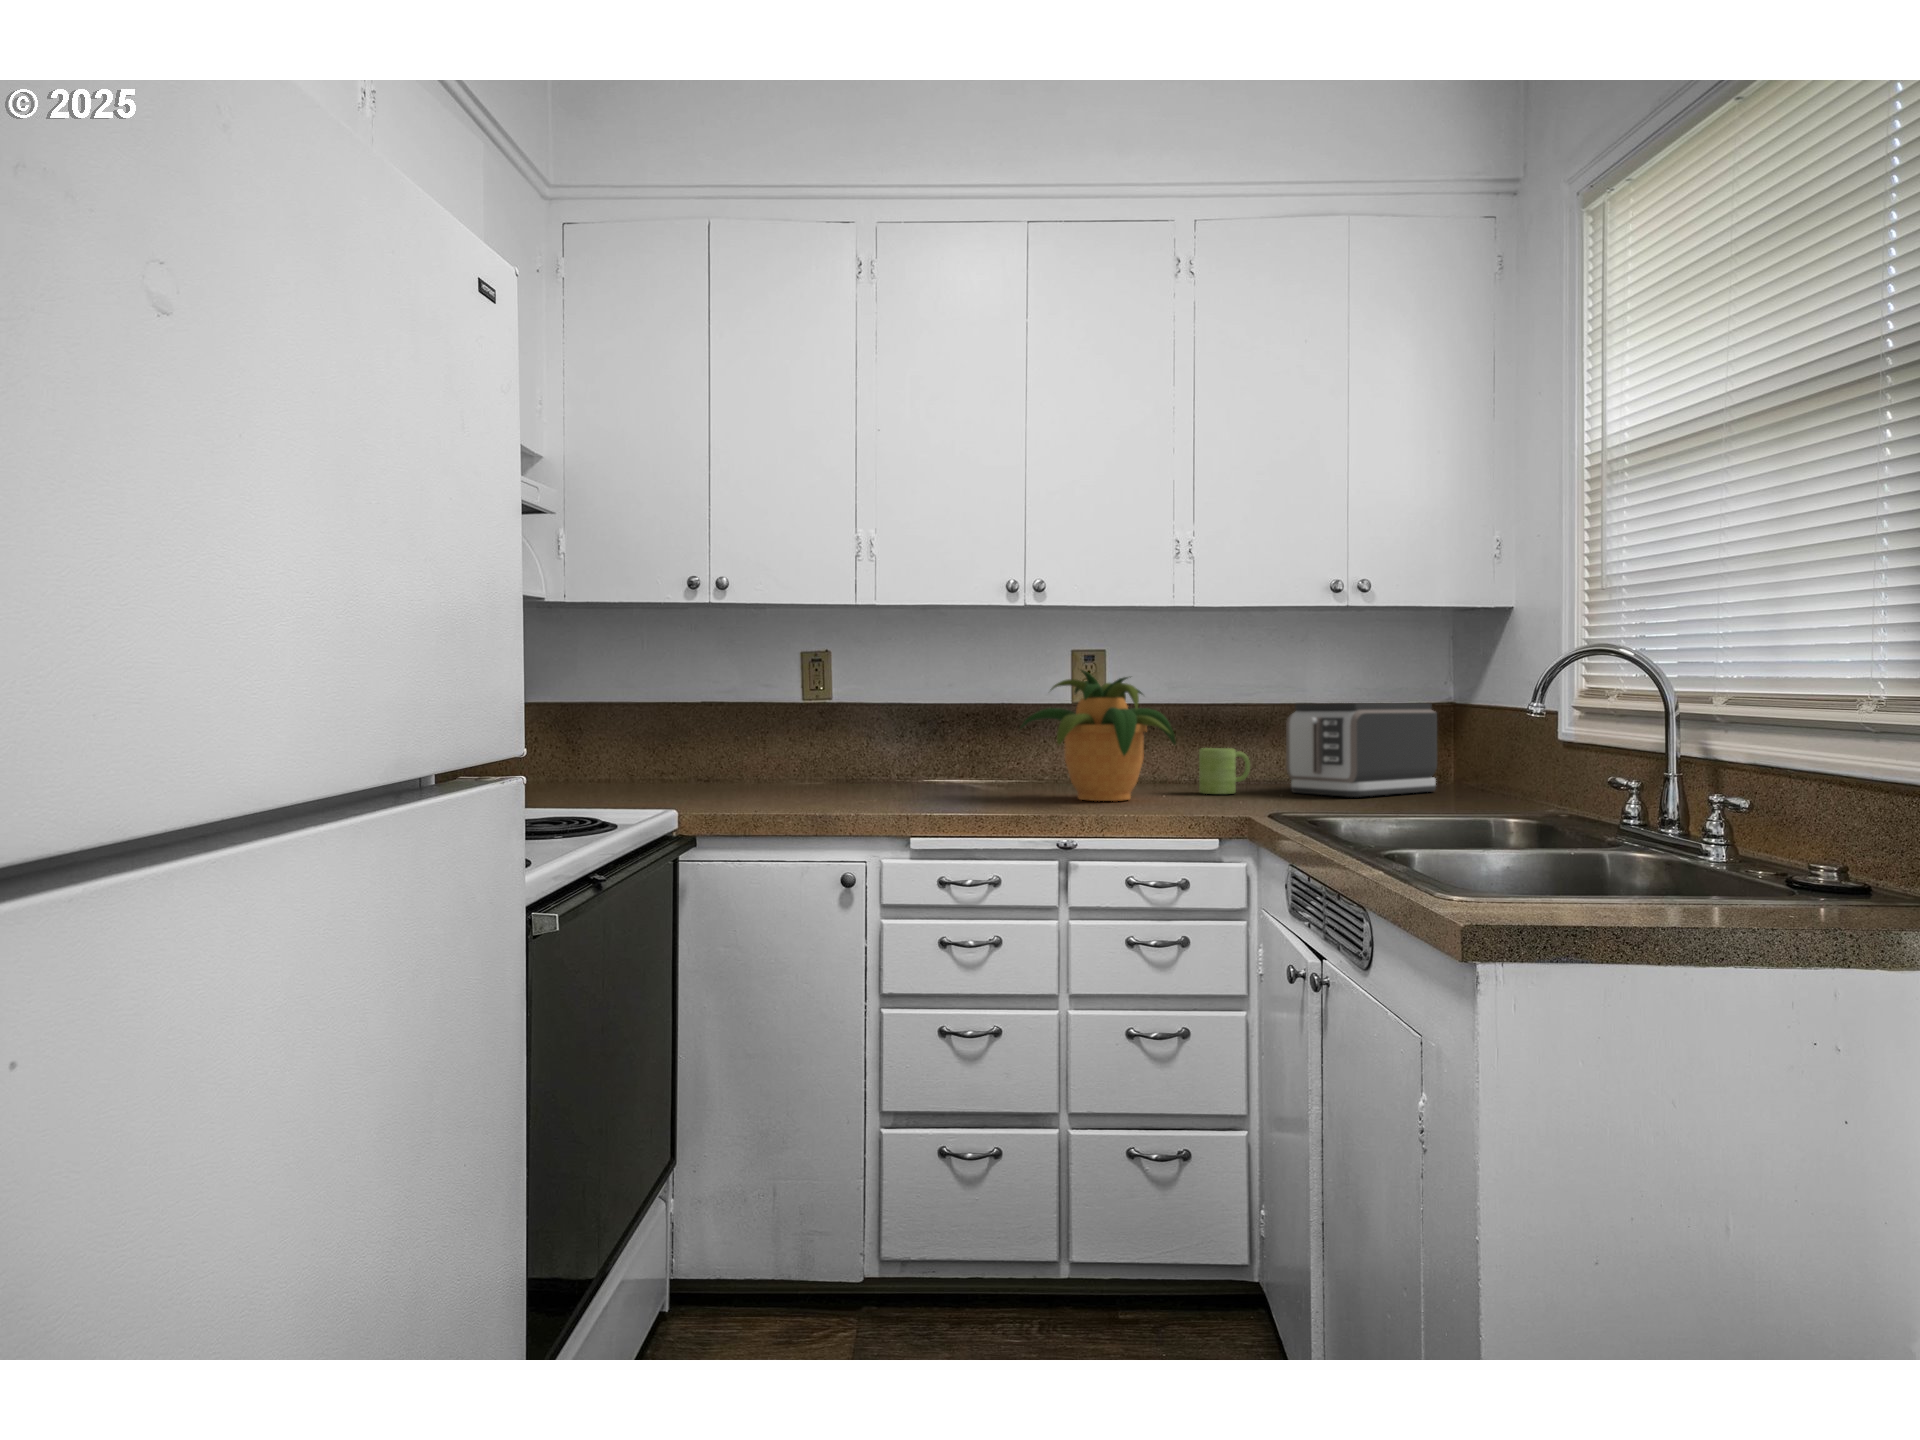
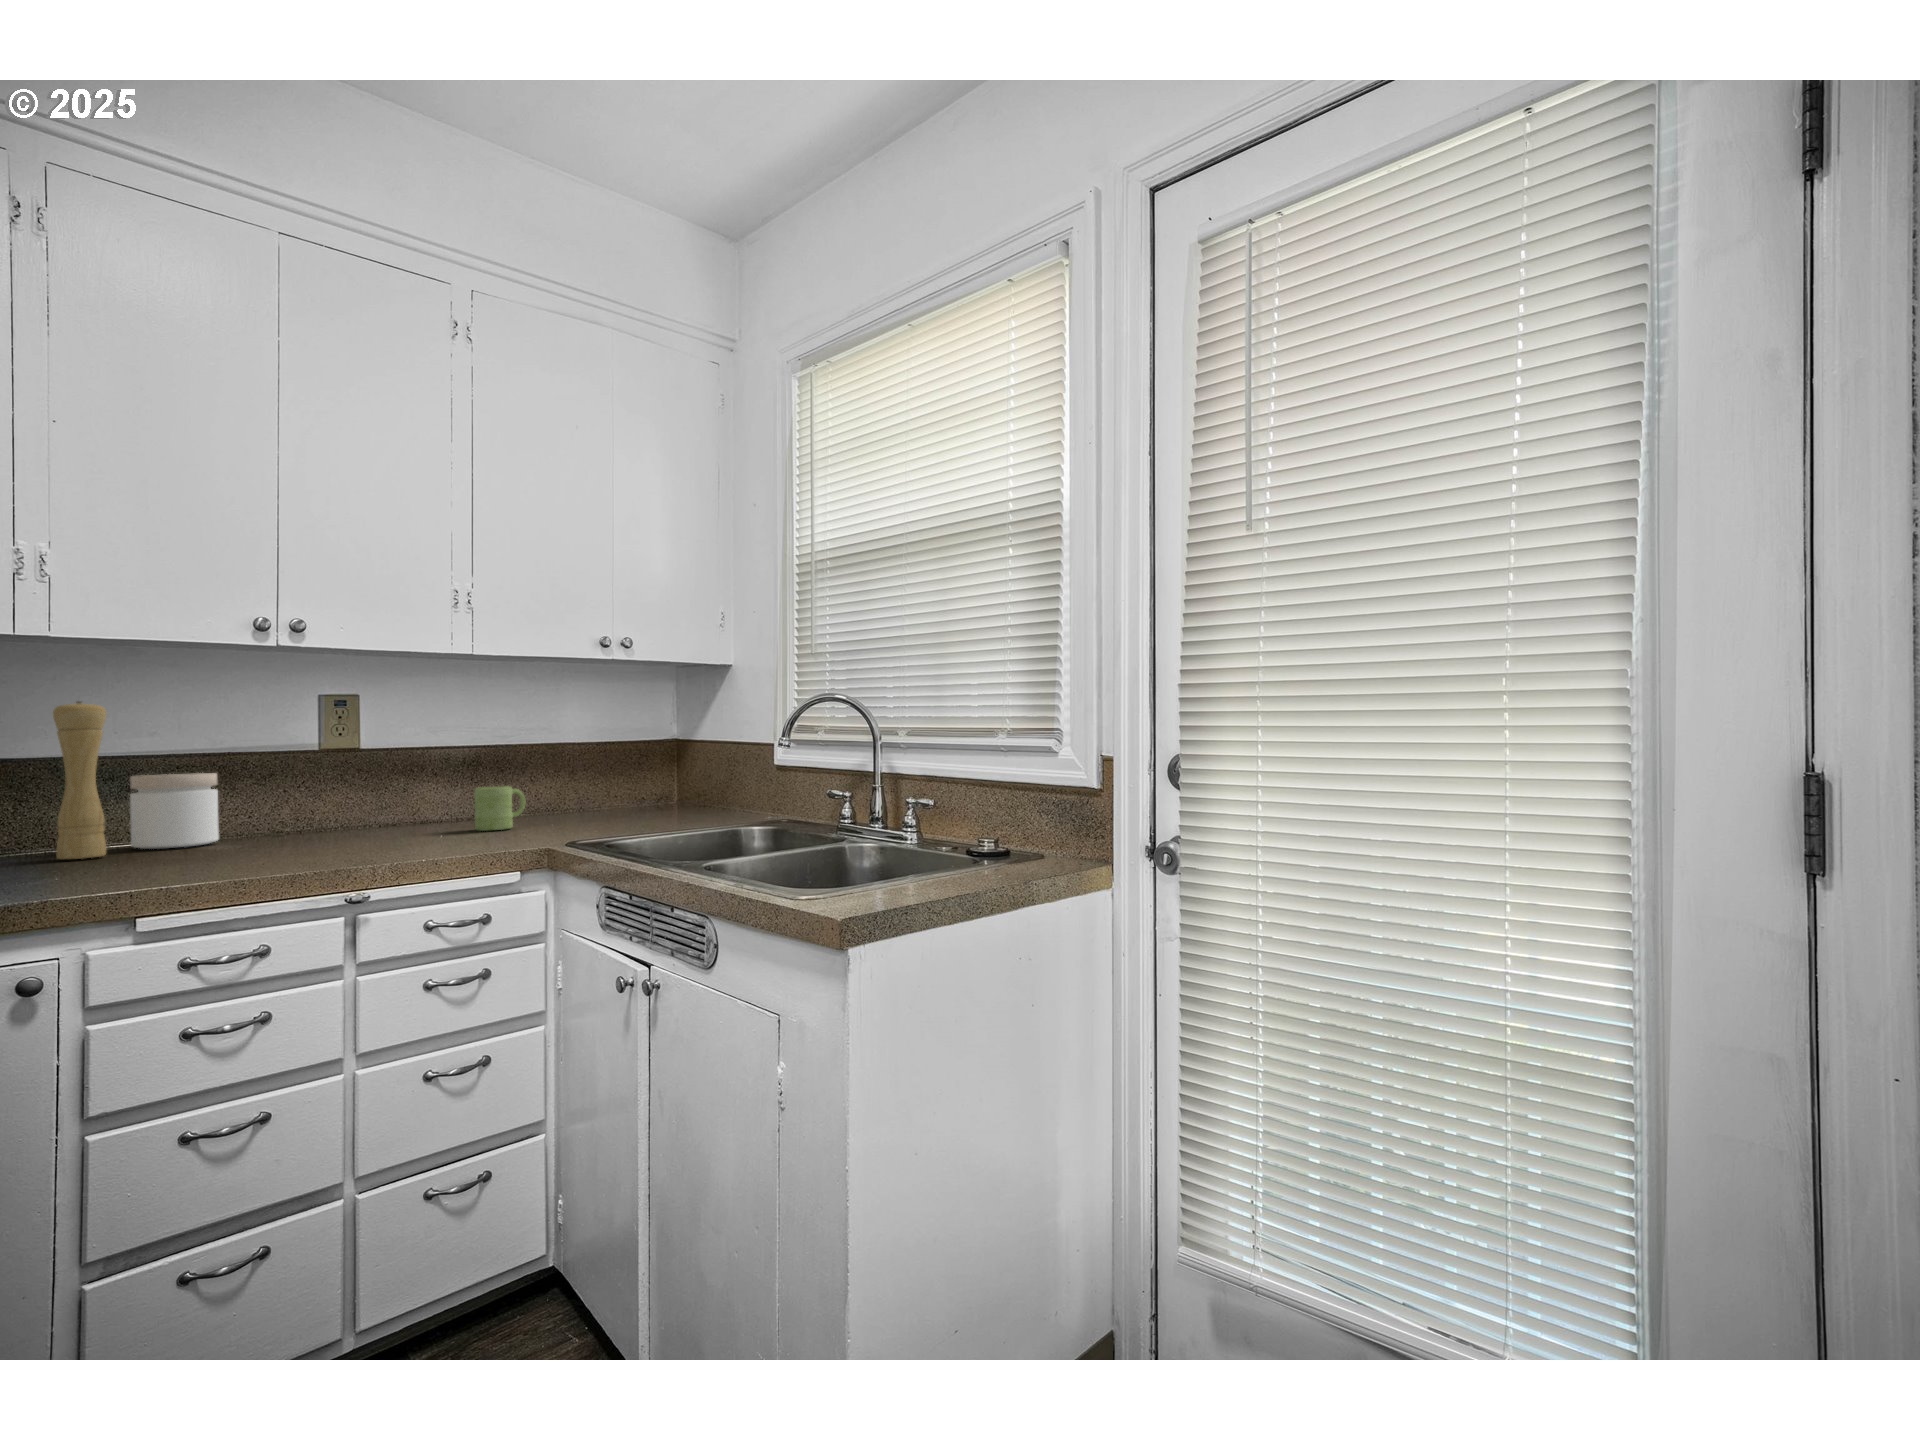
pepper mill: none [882,661,915,790] -> present [53,701,107,859]
potted plant: present [1021,670,1176,801] -> none [264,711,458,848]
toaster: present [1286,703,1437,797] -> none [557,741,682,823]
jar: none [933,724,992,787] -> present [130,773,219,849]

